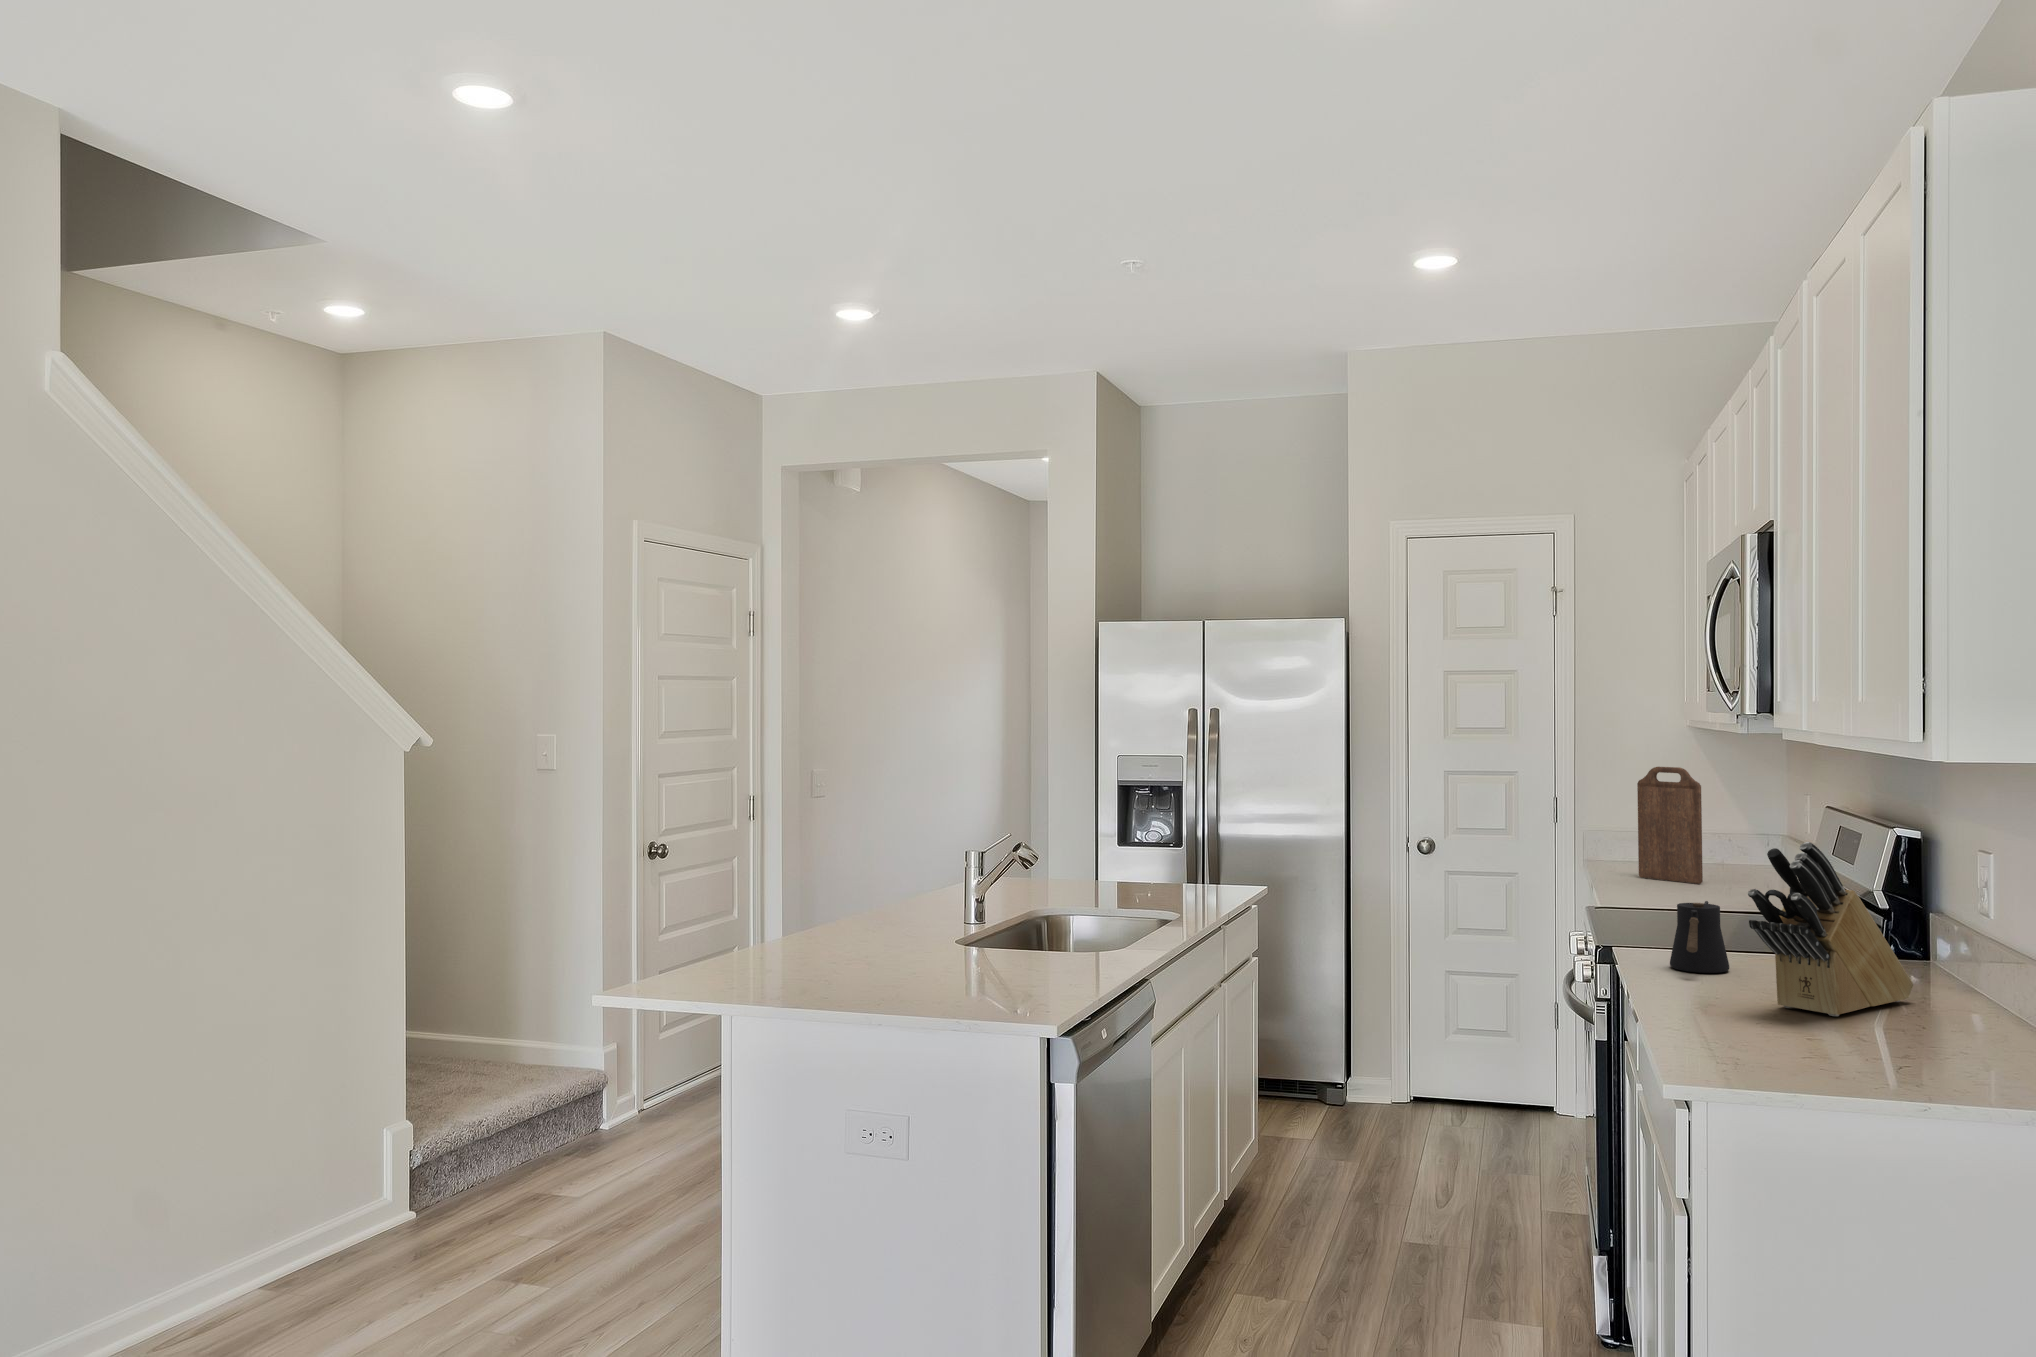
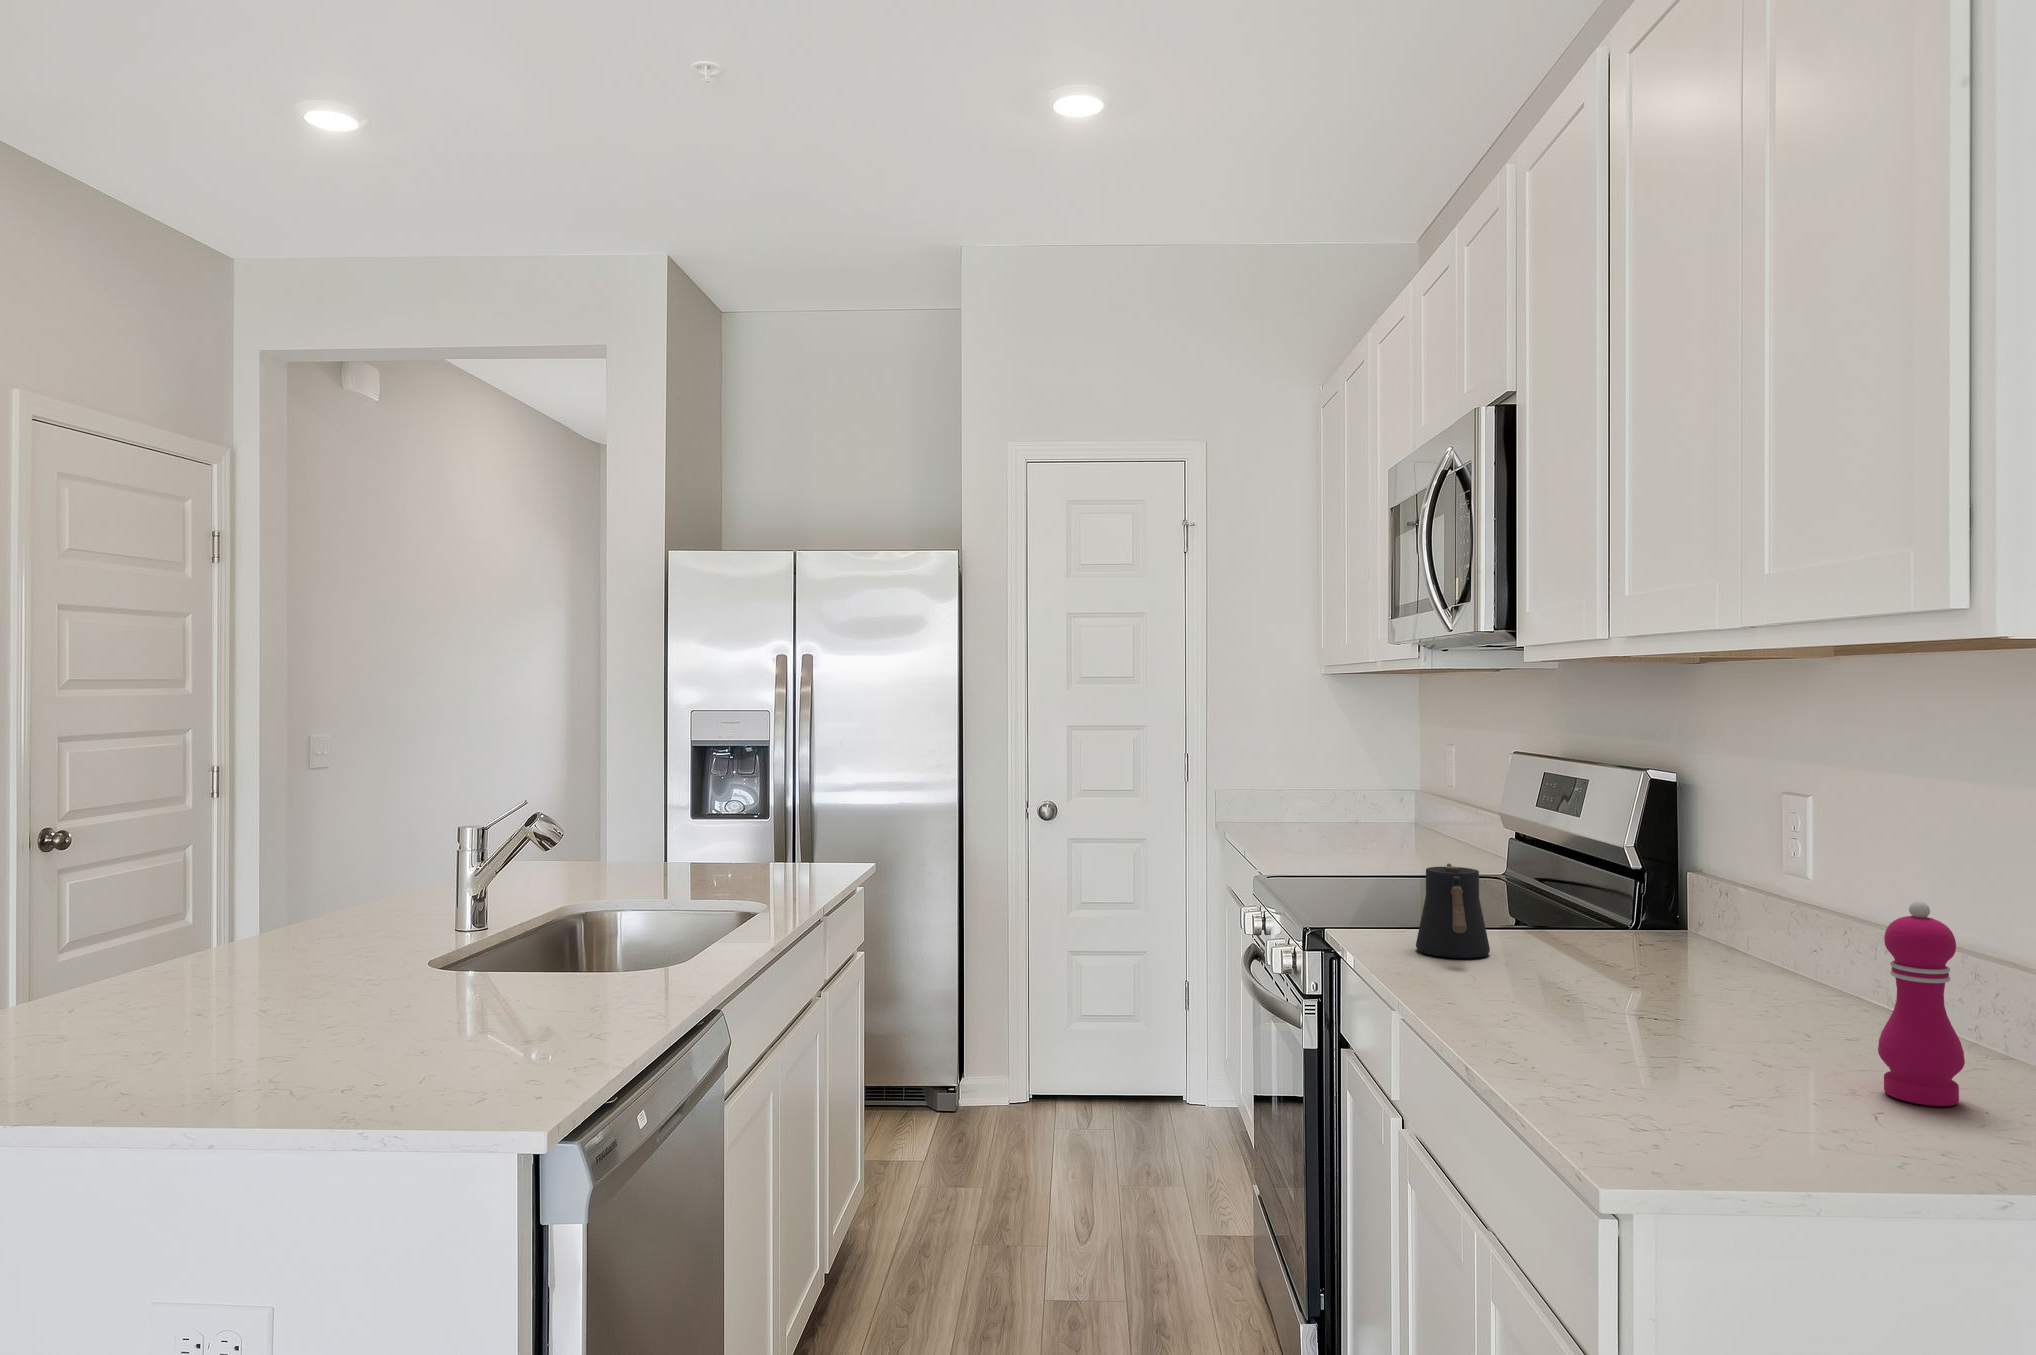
cutting board: present [1637,767,1703,884] -> none [1277,717,1346,844]
knife block: present [1748,842,1913,1016] -> none [1587,777,1743,1019]
pepper mill: none [1907,932,1962,1067] -> present [1878,901,1965,1106]

